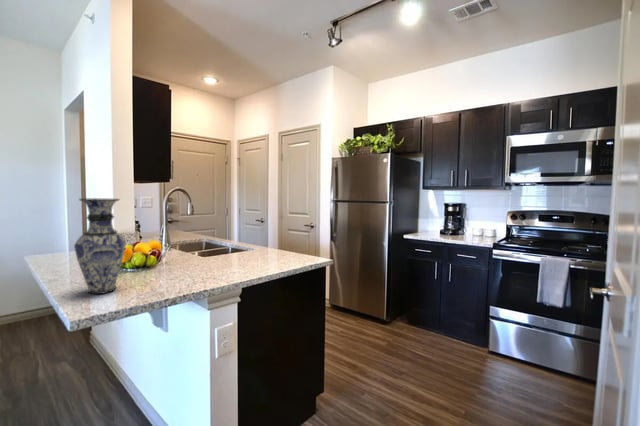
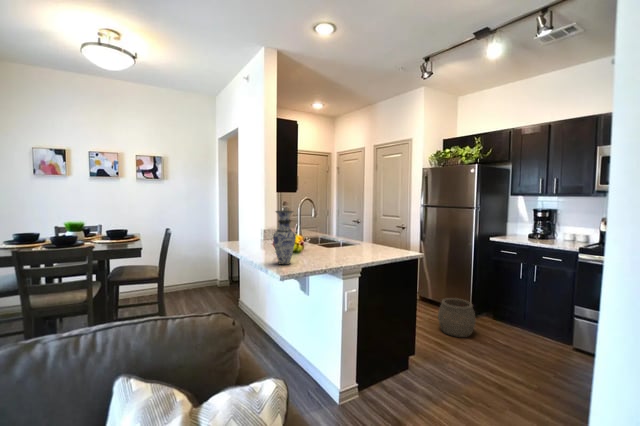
woven basket: none [352,306,393,354] -> present [438,298,476,337]

